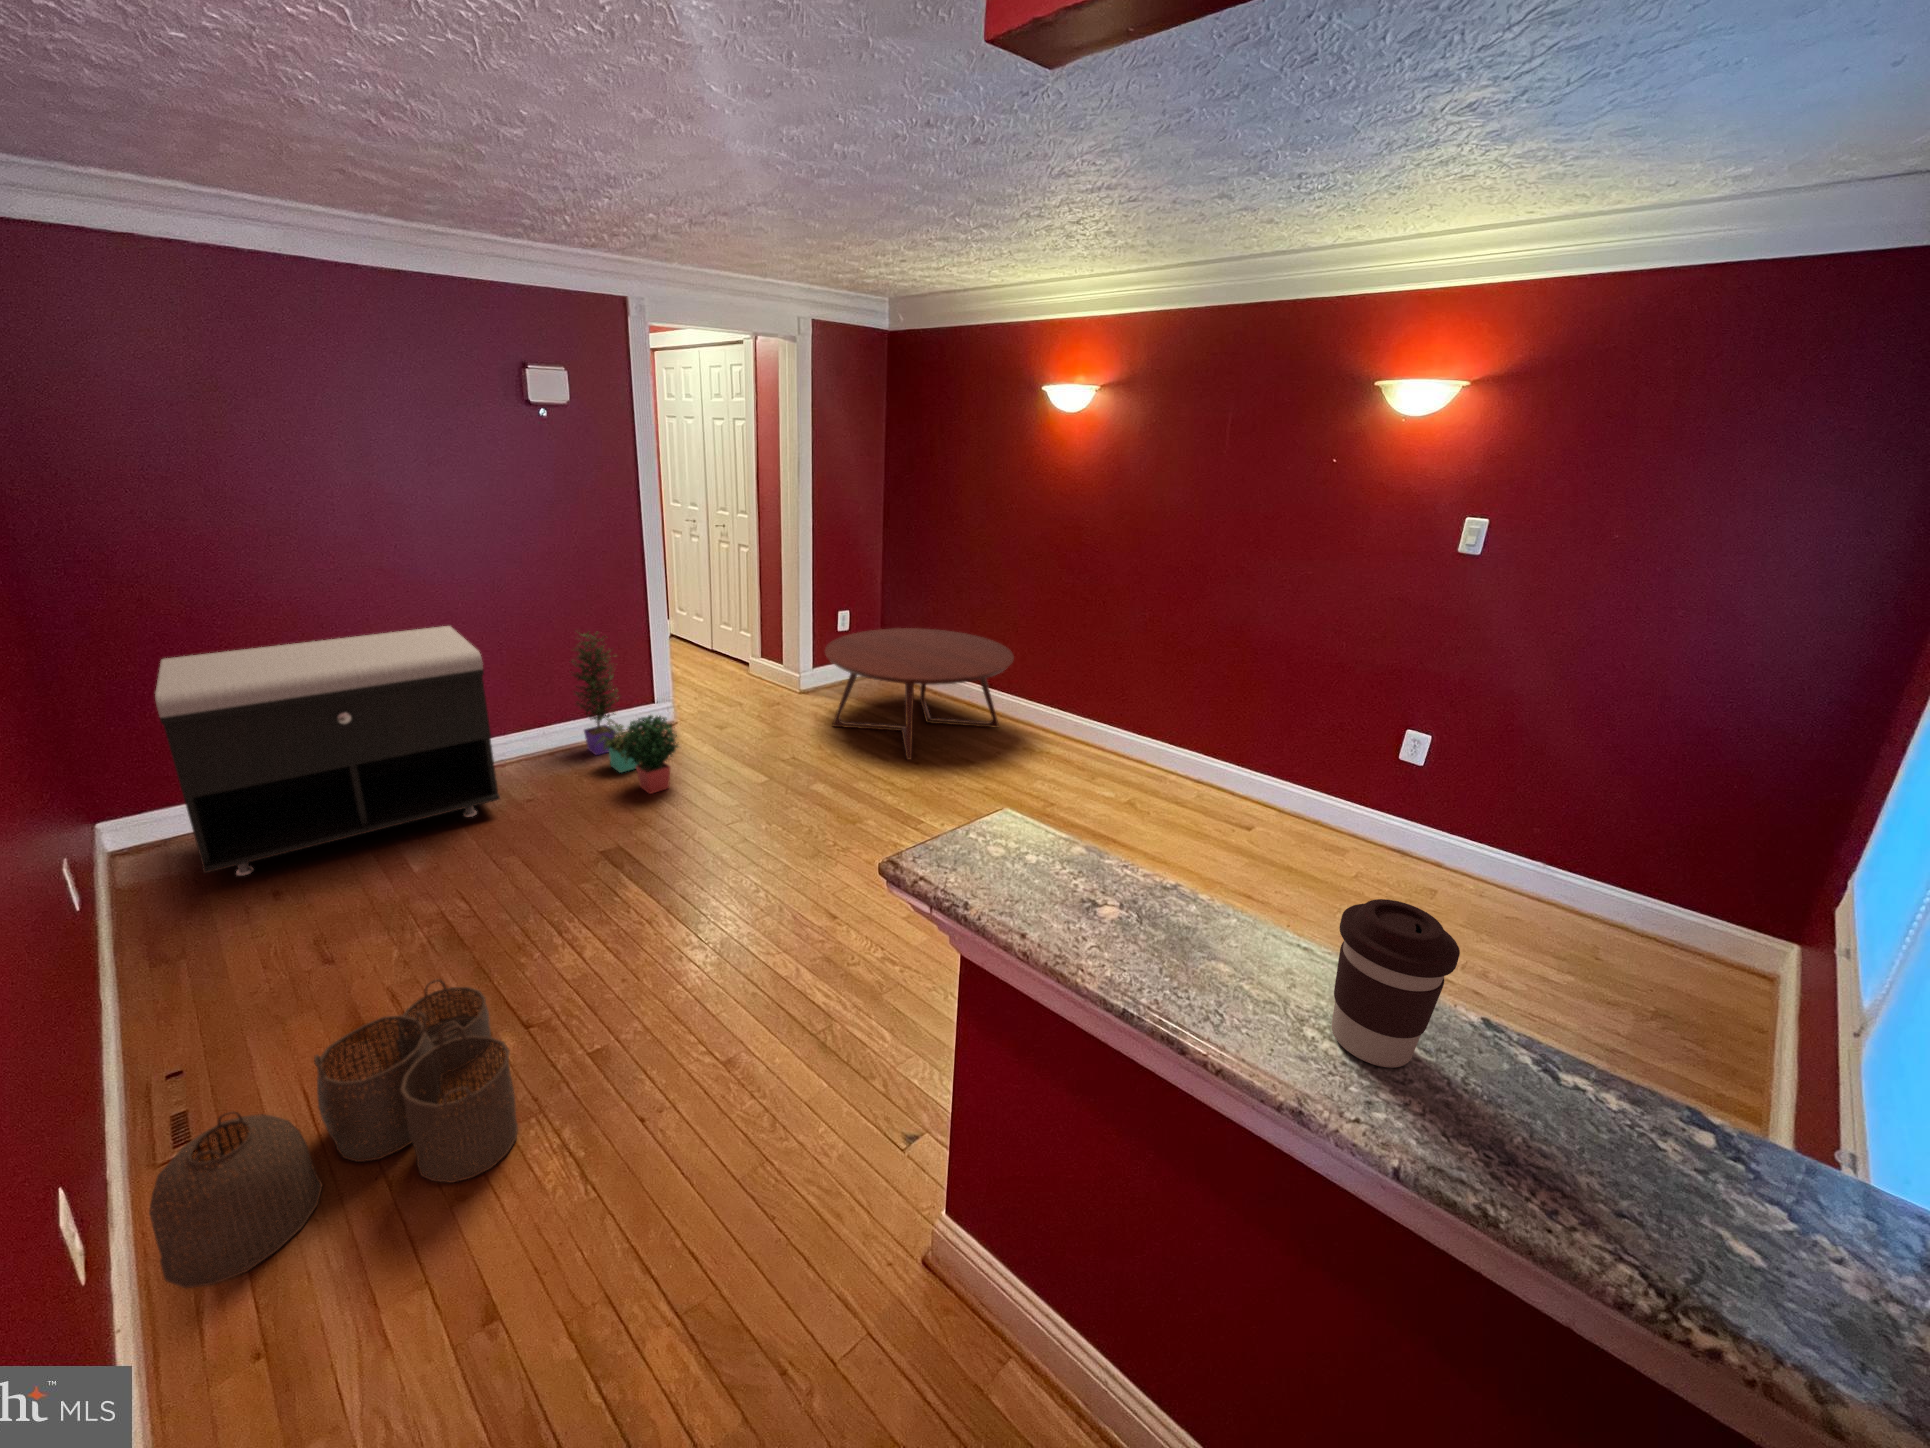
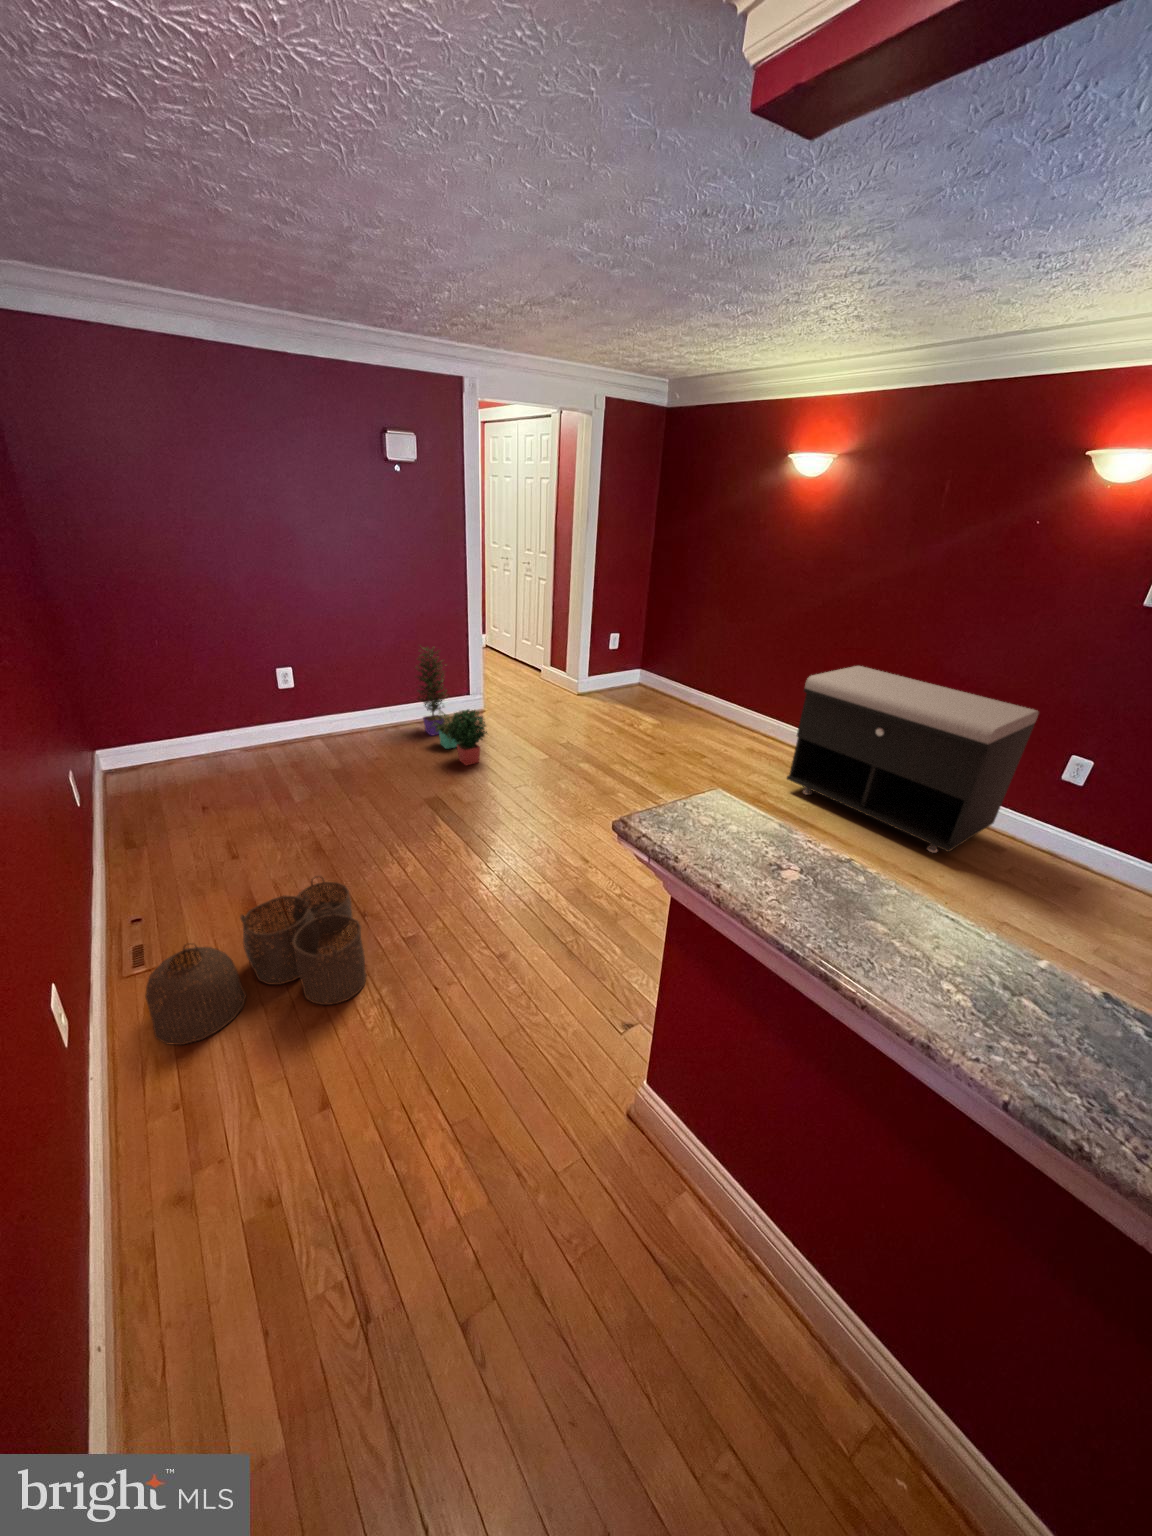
storage bench: present [155,626,500,876] -> present [787,666,1039,853]
coffee table: present [825,628,1014,760] -> none [596,656,741,756]
coffee cup: present [1332,899,1460,1068] -> none [966,888,1094,1022]

